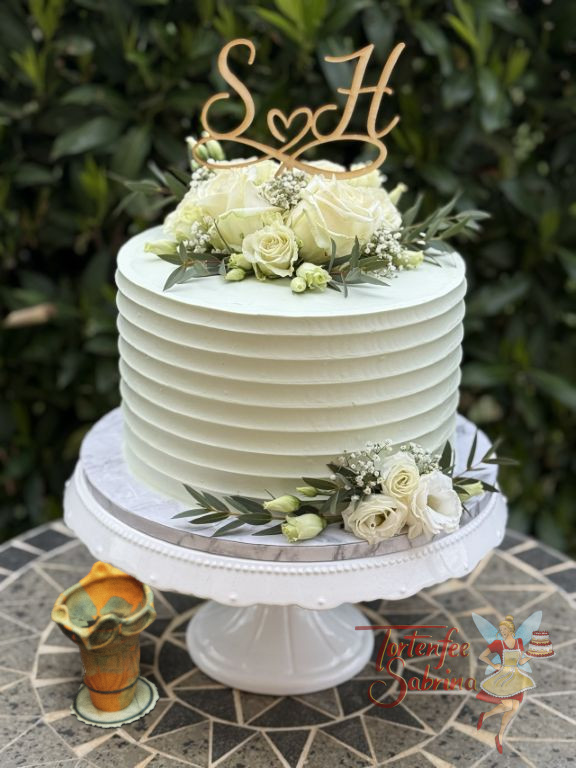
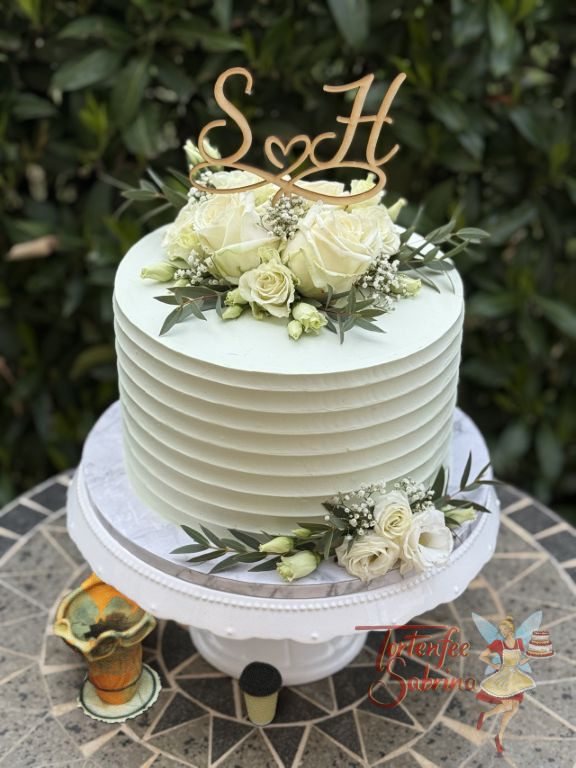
coffee cup: none [241,660,287,730] -> present [239,661,283,726]

